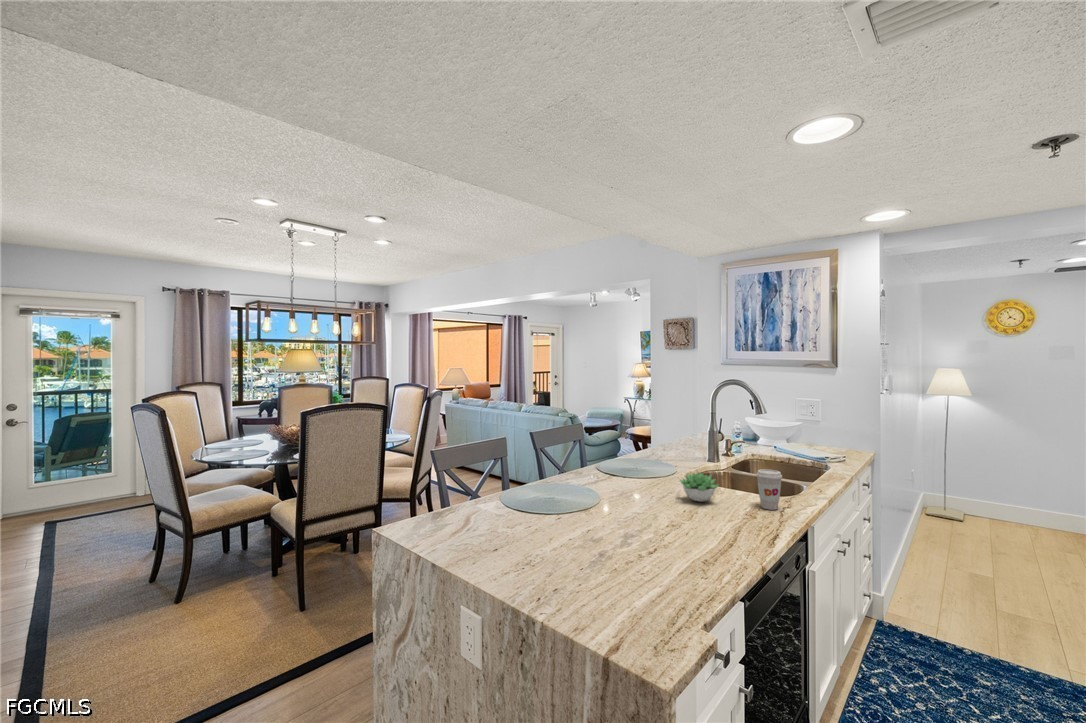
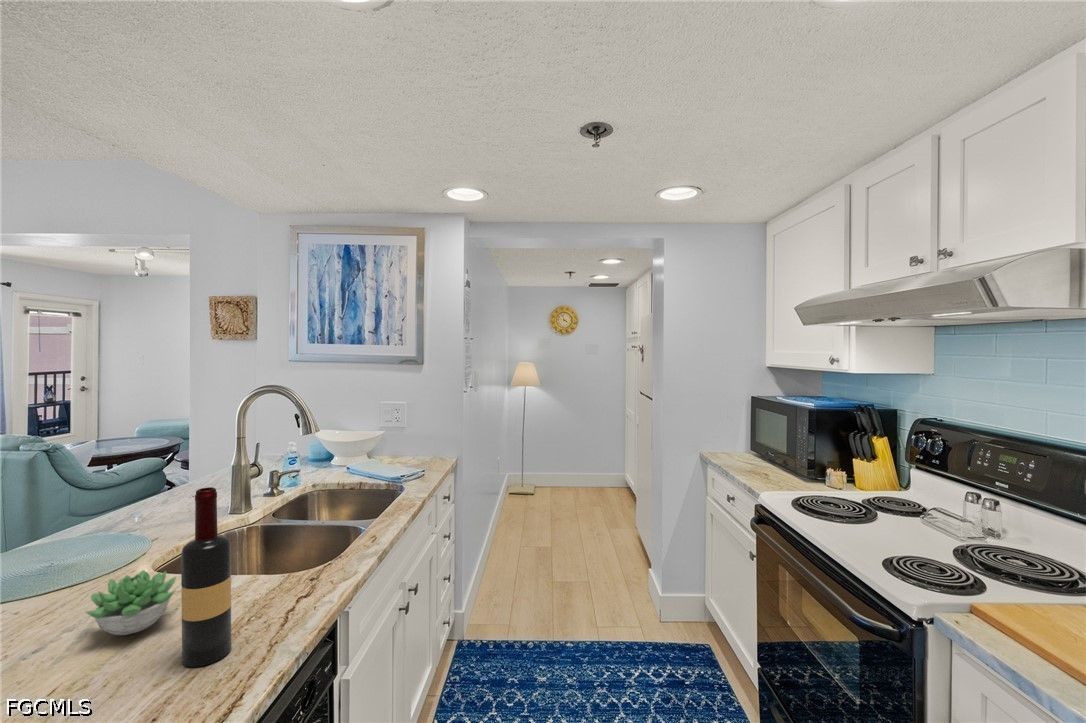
wine bottle: none [733,427,757,521] -> present [181,487,231,667]
coffee cup: present [756,469,782,510] -> none [251,540,296,613]

